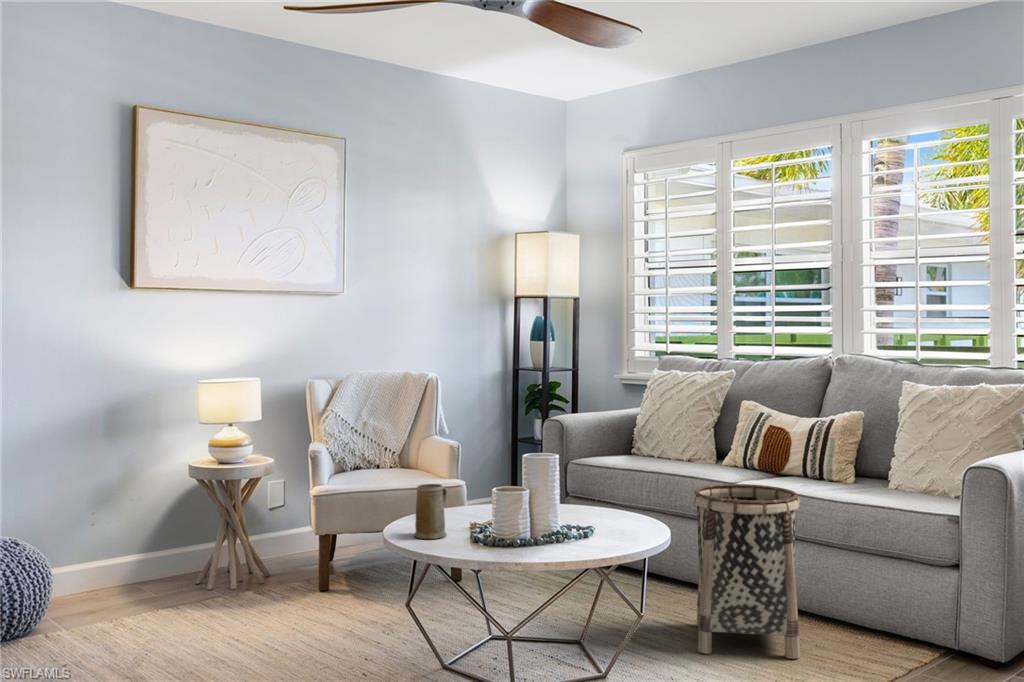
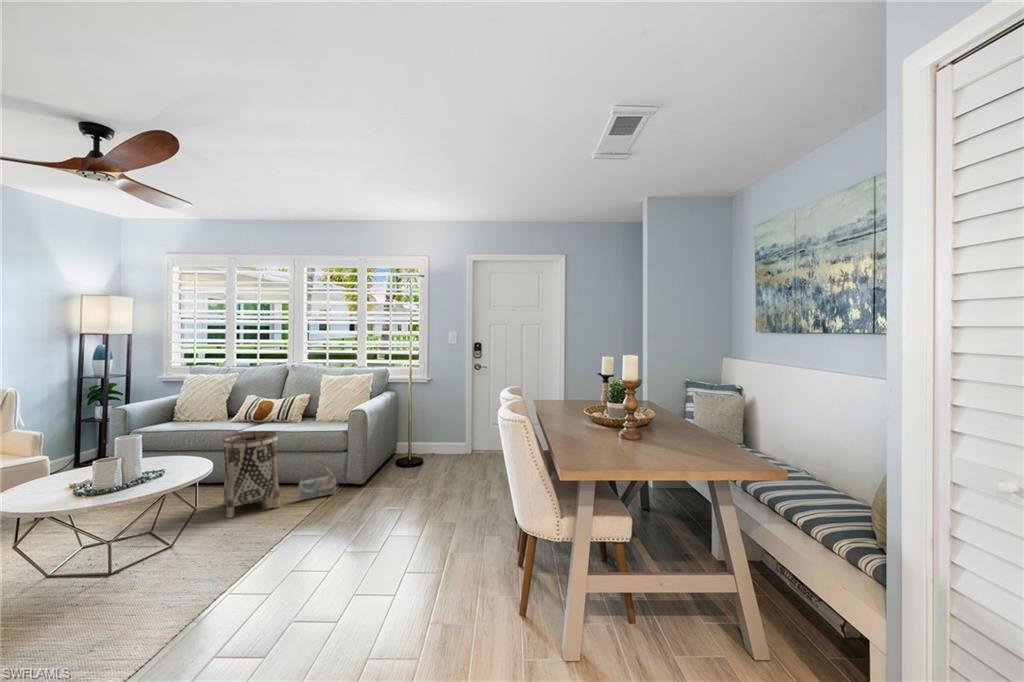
mug: present [414,484,447,539] -> none [23,465,52,502]
bag: none [838,564,930,663] -> present [298,458,336,499]

